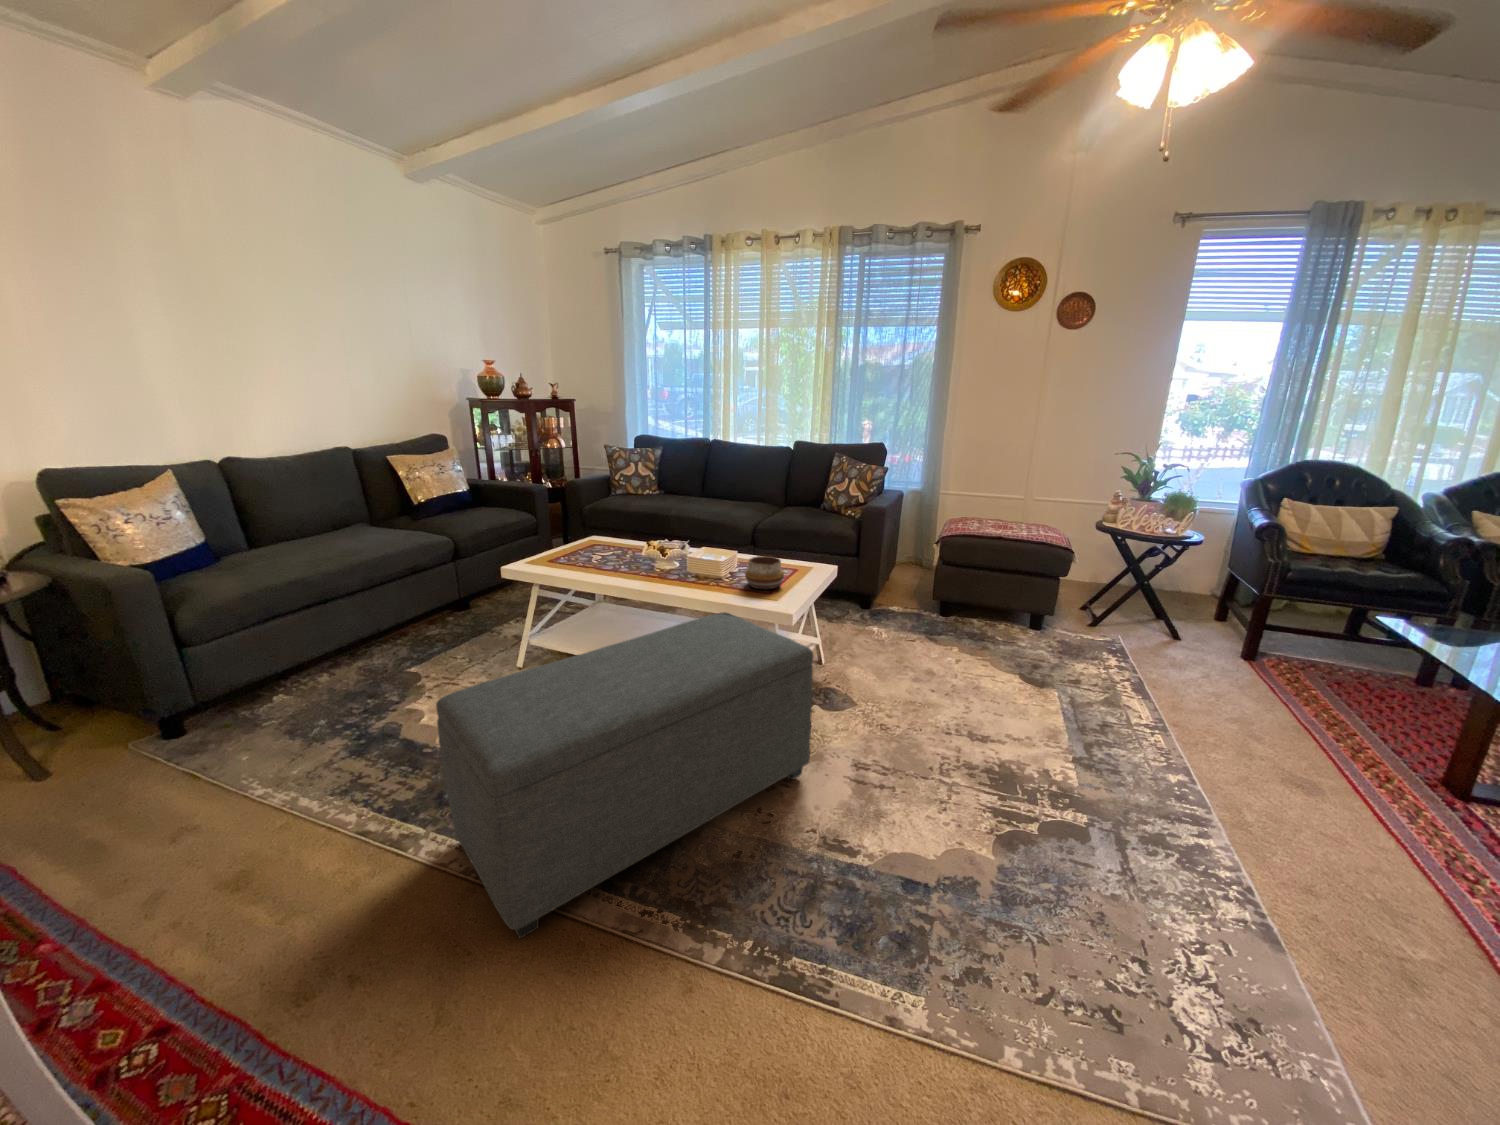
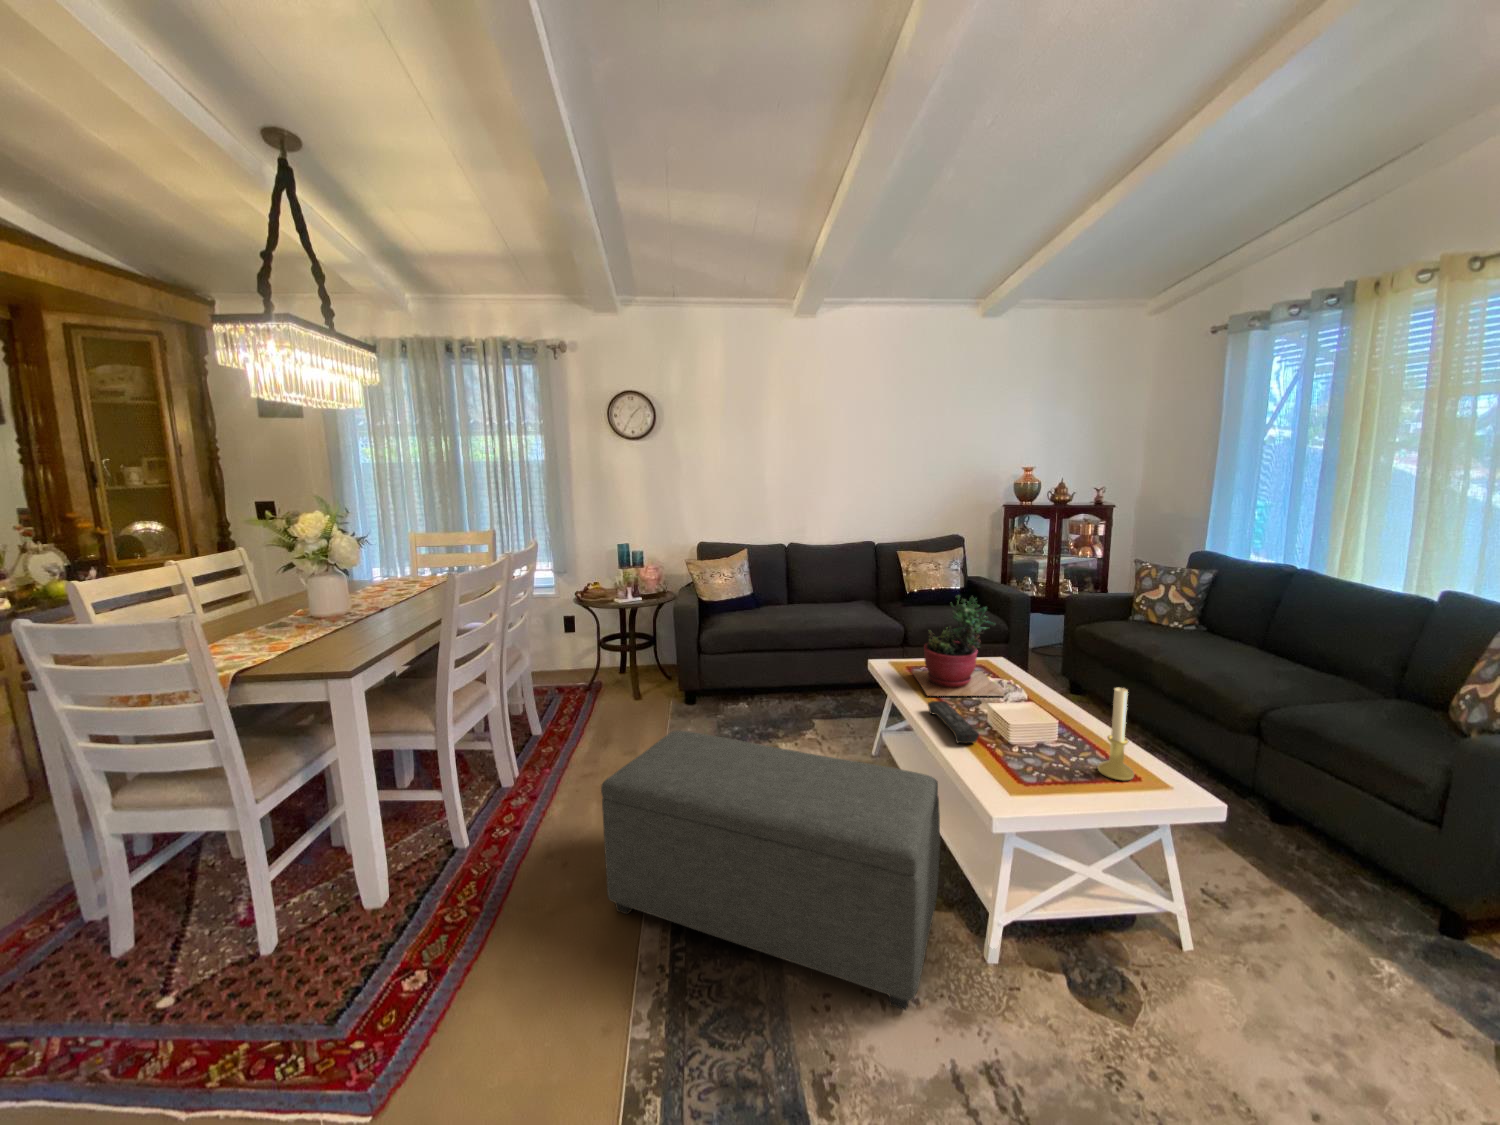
succulent plant: none [565,471,658,571] -> present [912,595,1004,696]
candle holder: none [777,506,799,572] -> present [1098,688,1134,781]
decorative bowl: present [745,556,784,589] -> none [1002,733,1058,783]
remote control: none [639,566,712,588] -> present [928,701,979,743]

